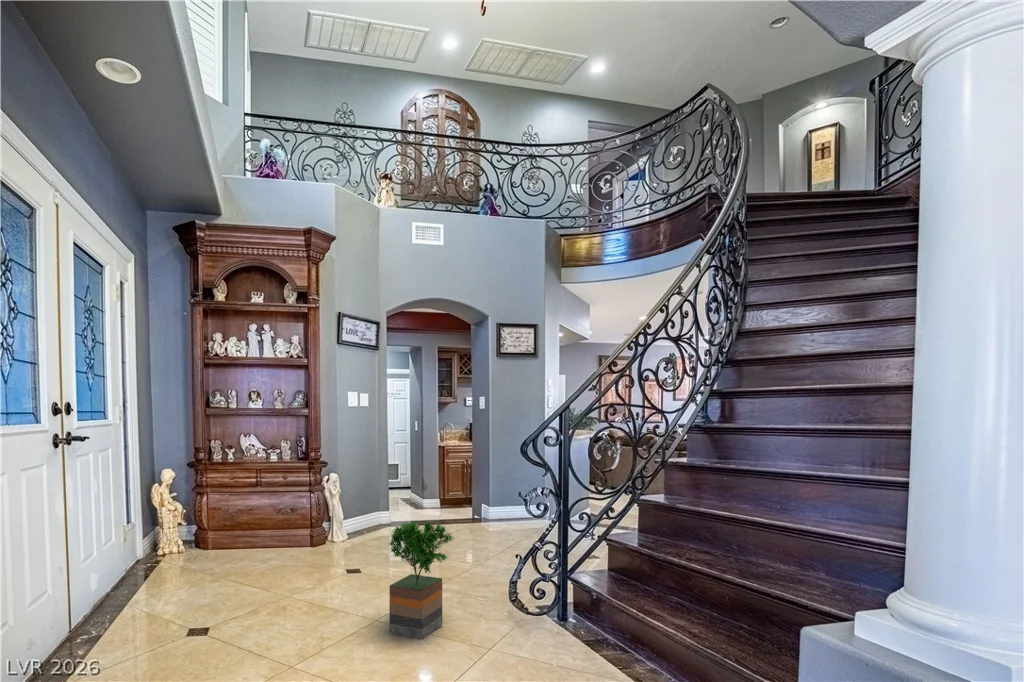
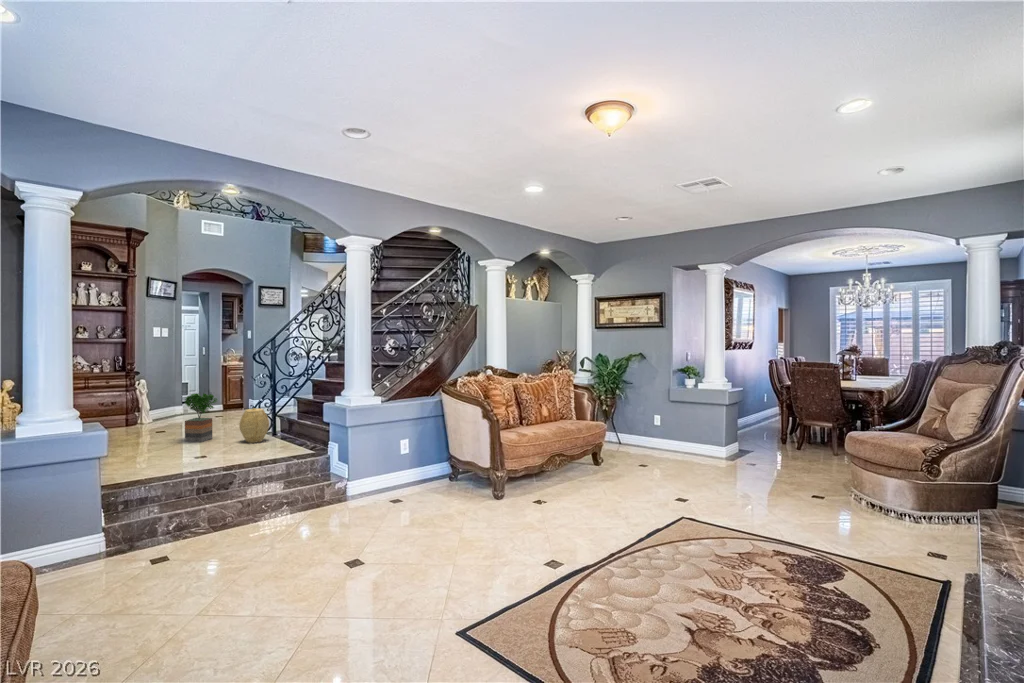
woven basket: none [501,564,565,655] -> present [239,408,269,443]

